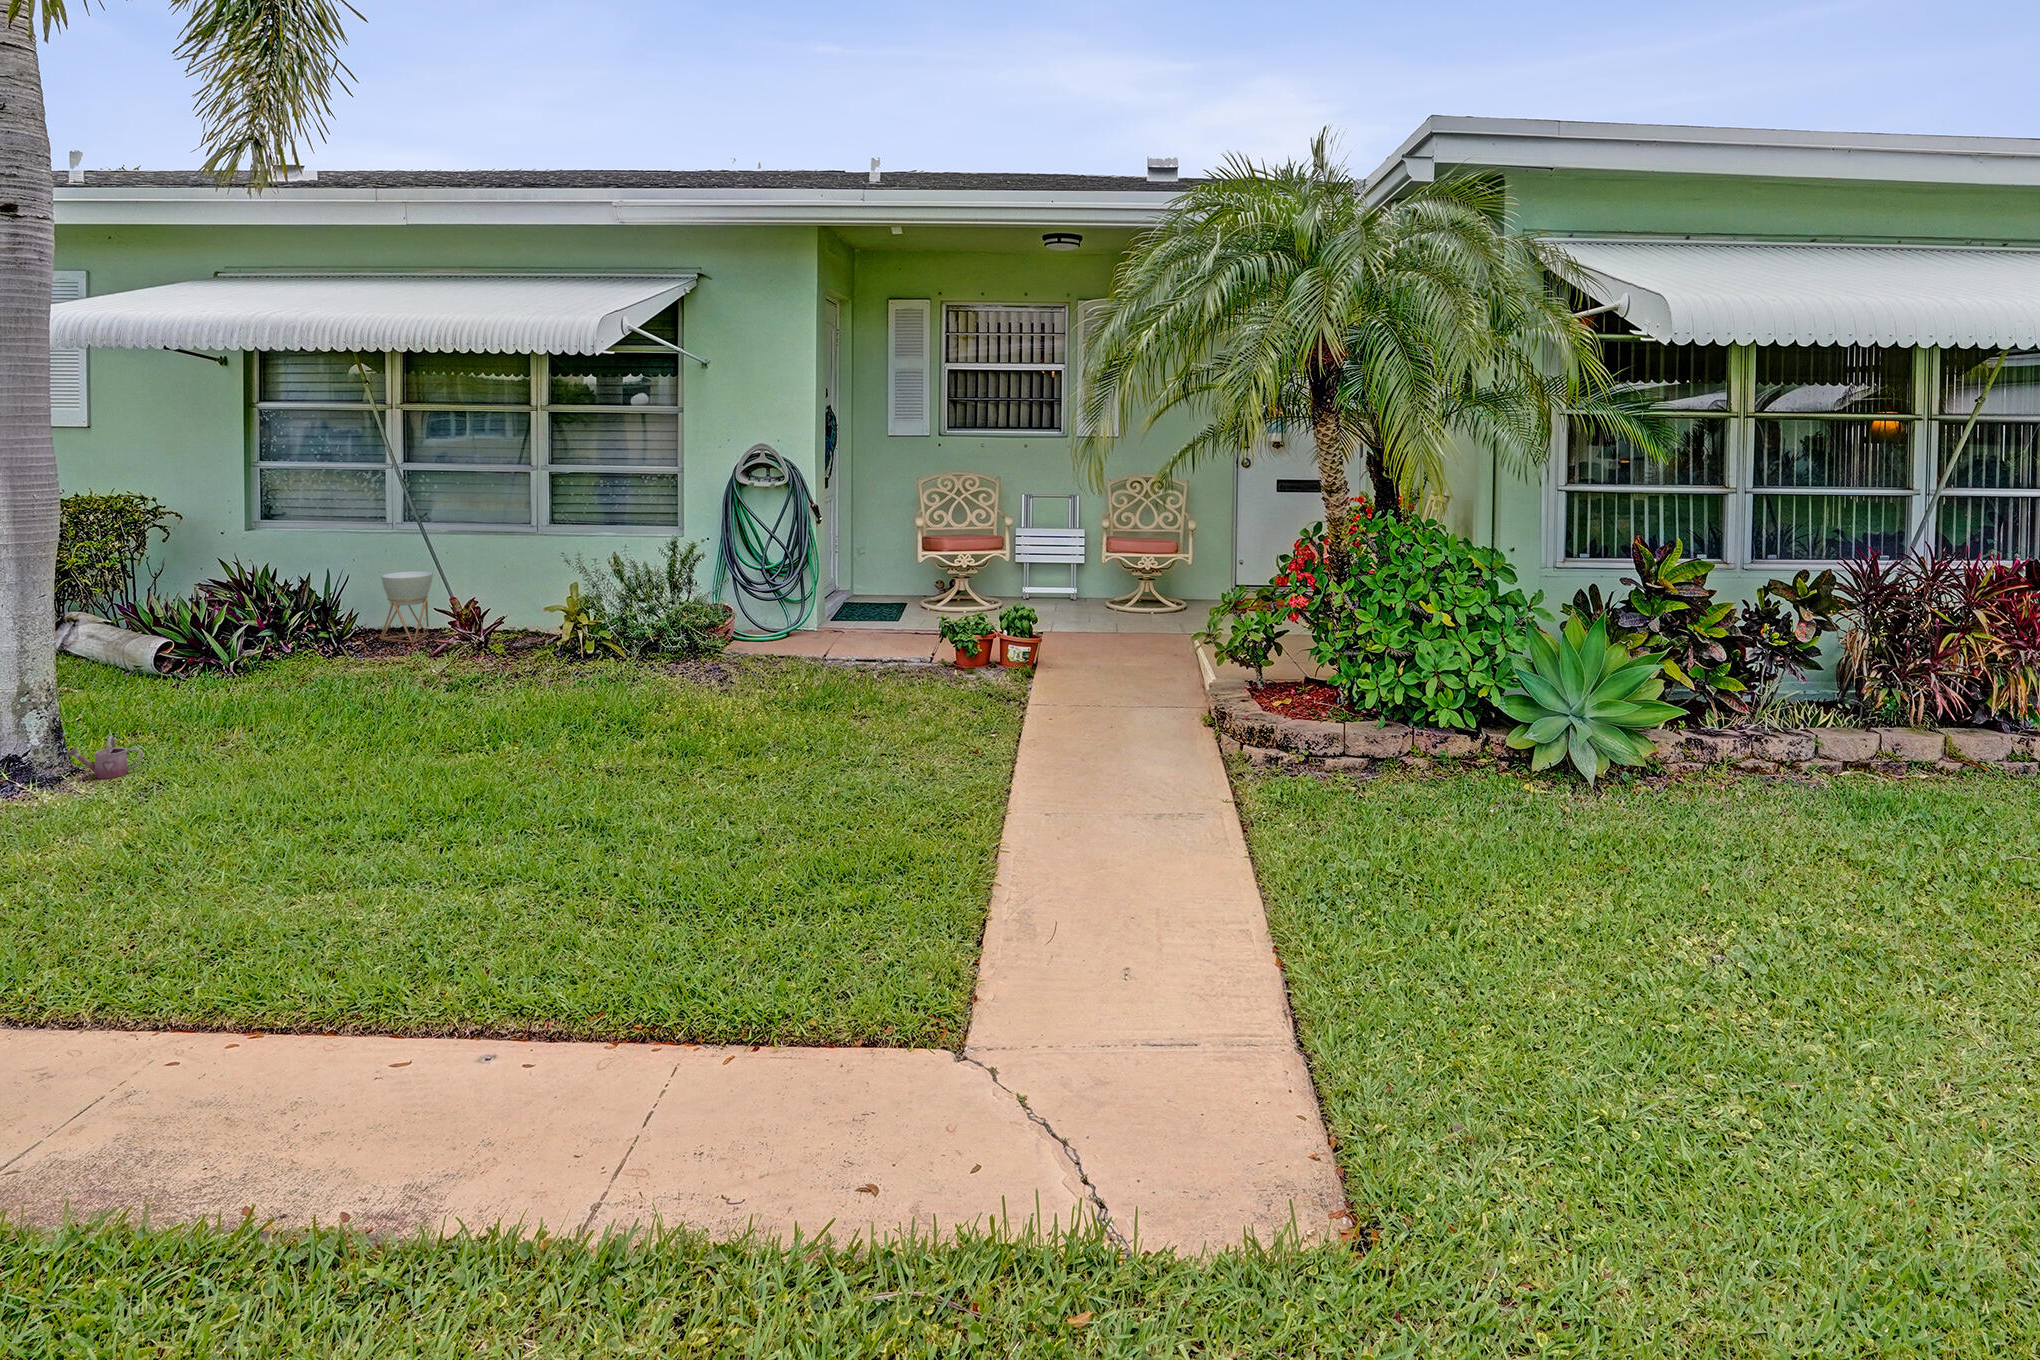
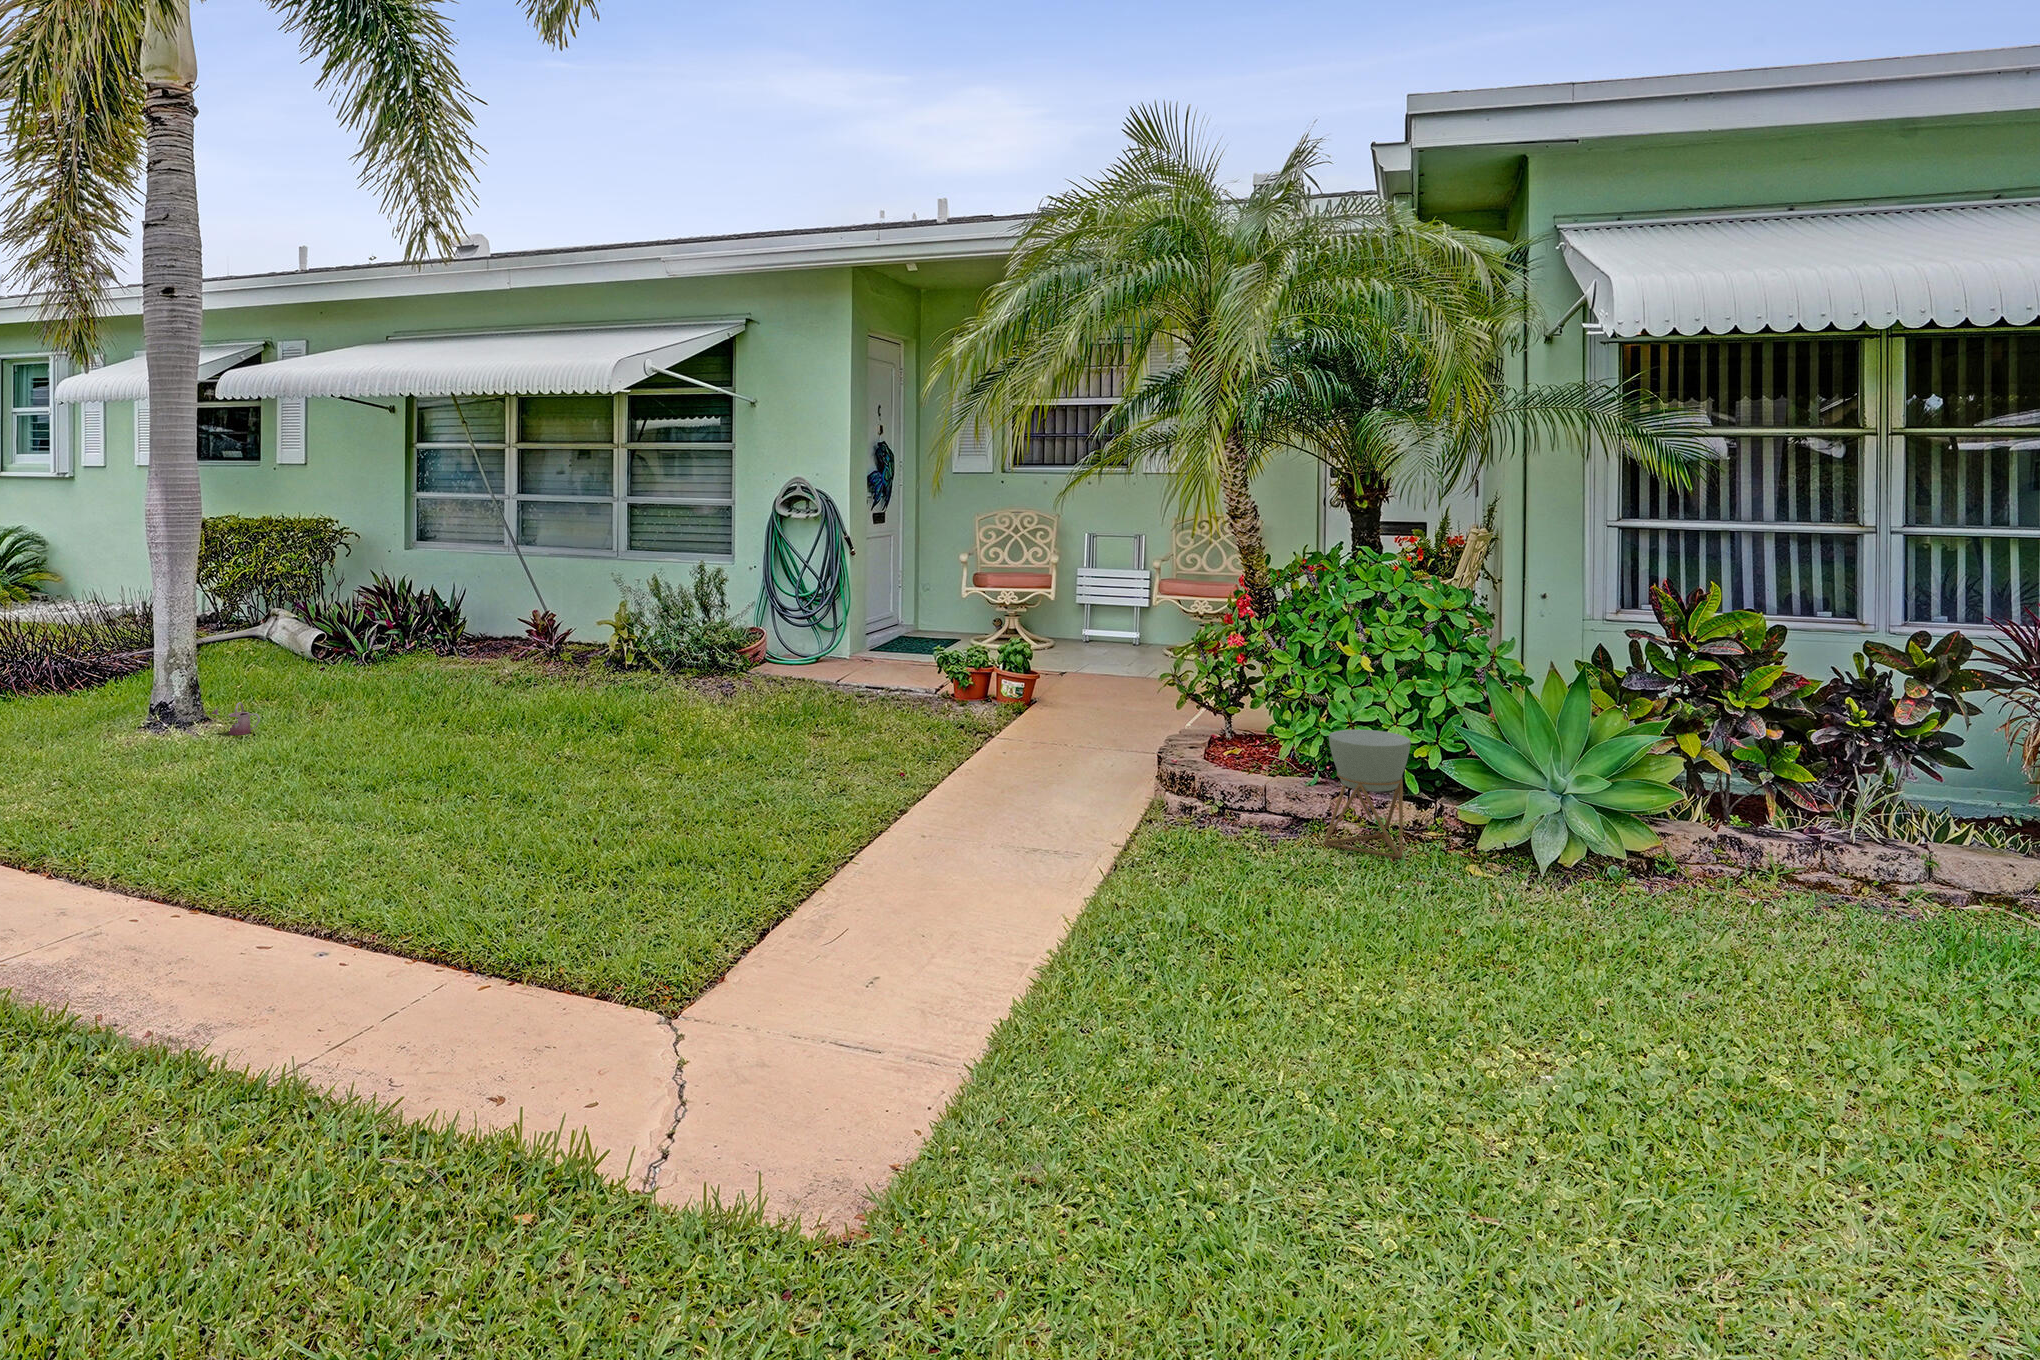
planter: present [380,572,433,643] -> present [1324,730,1411,858]

